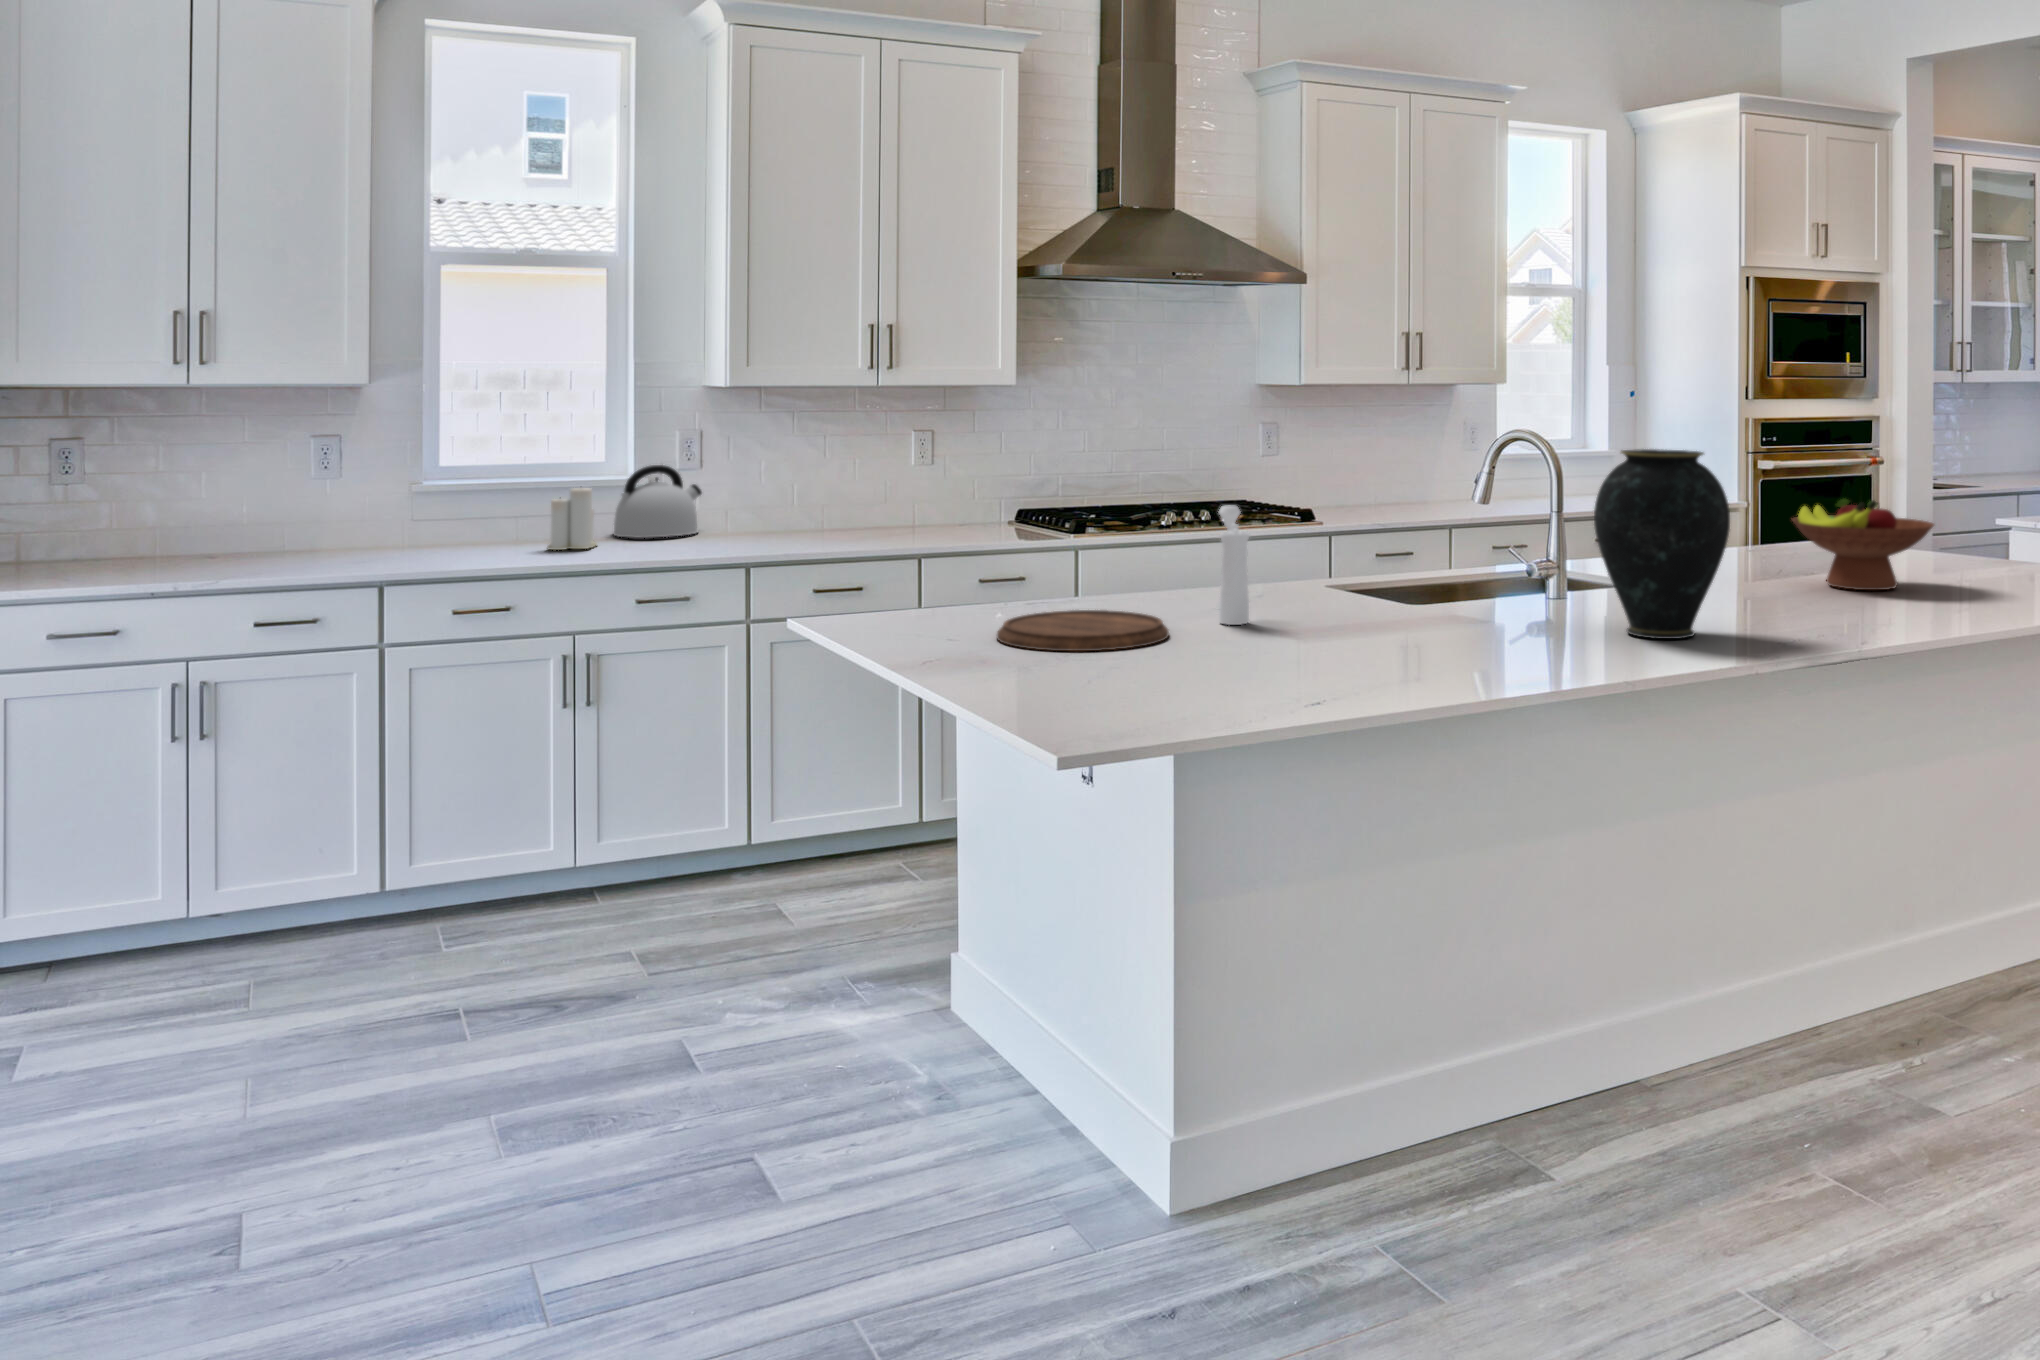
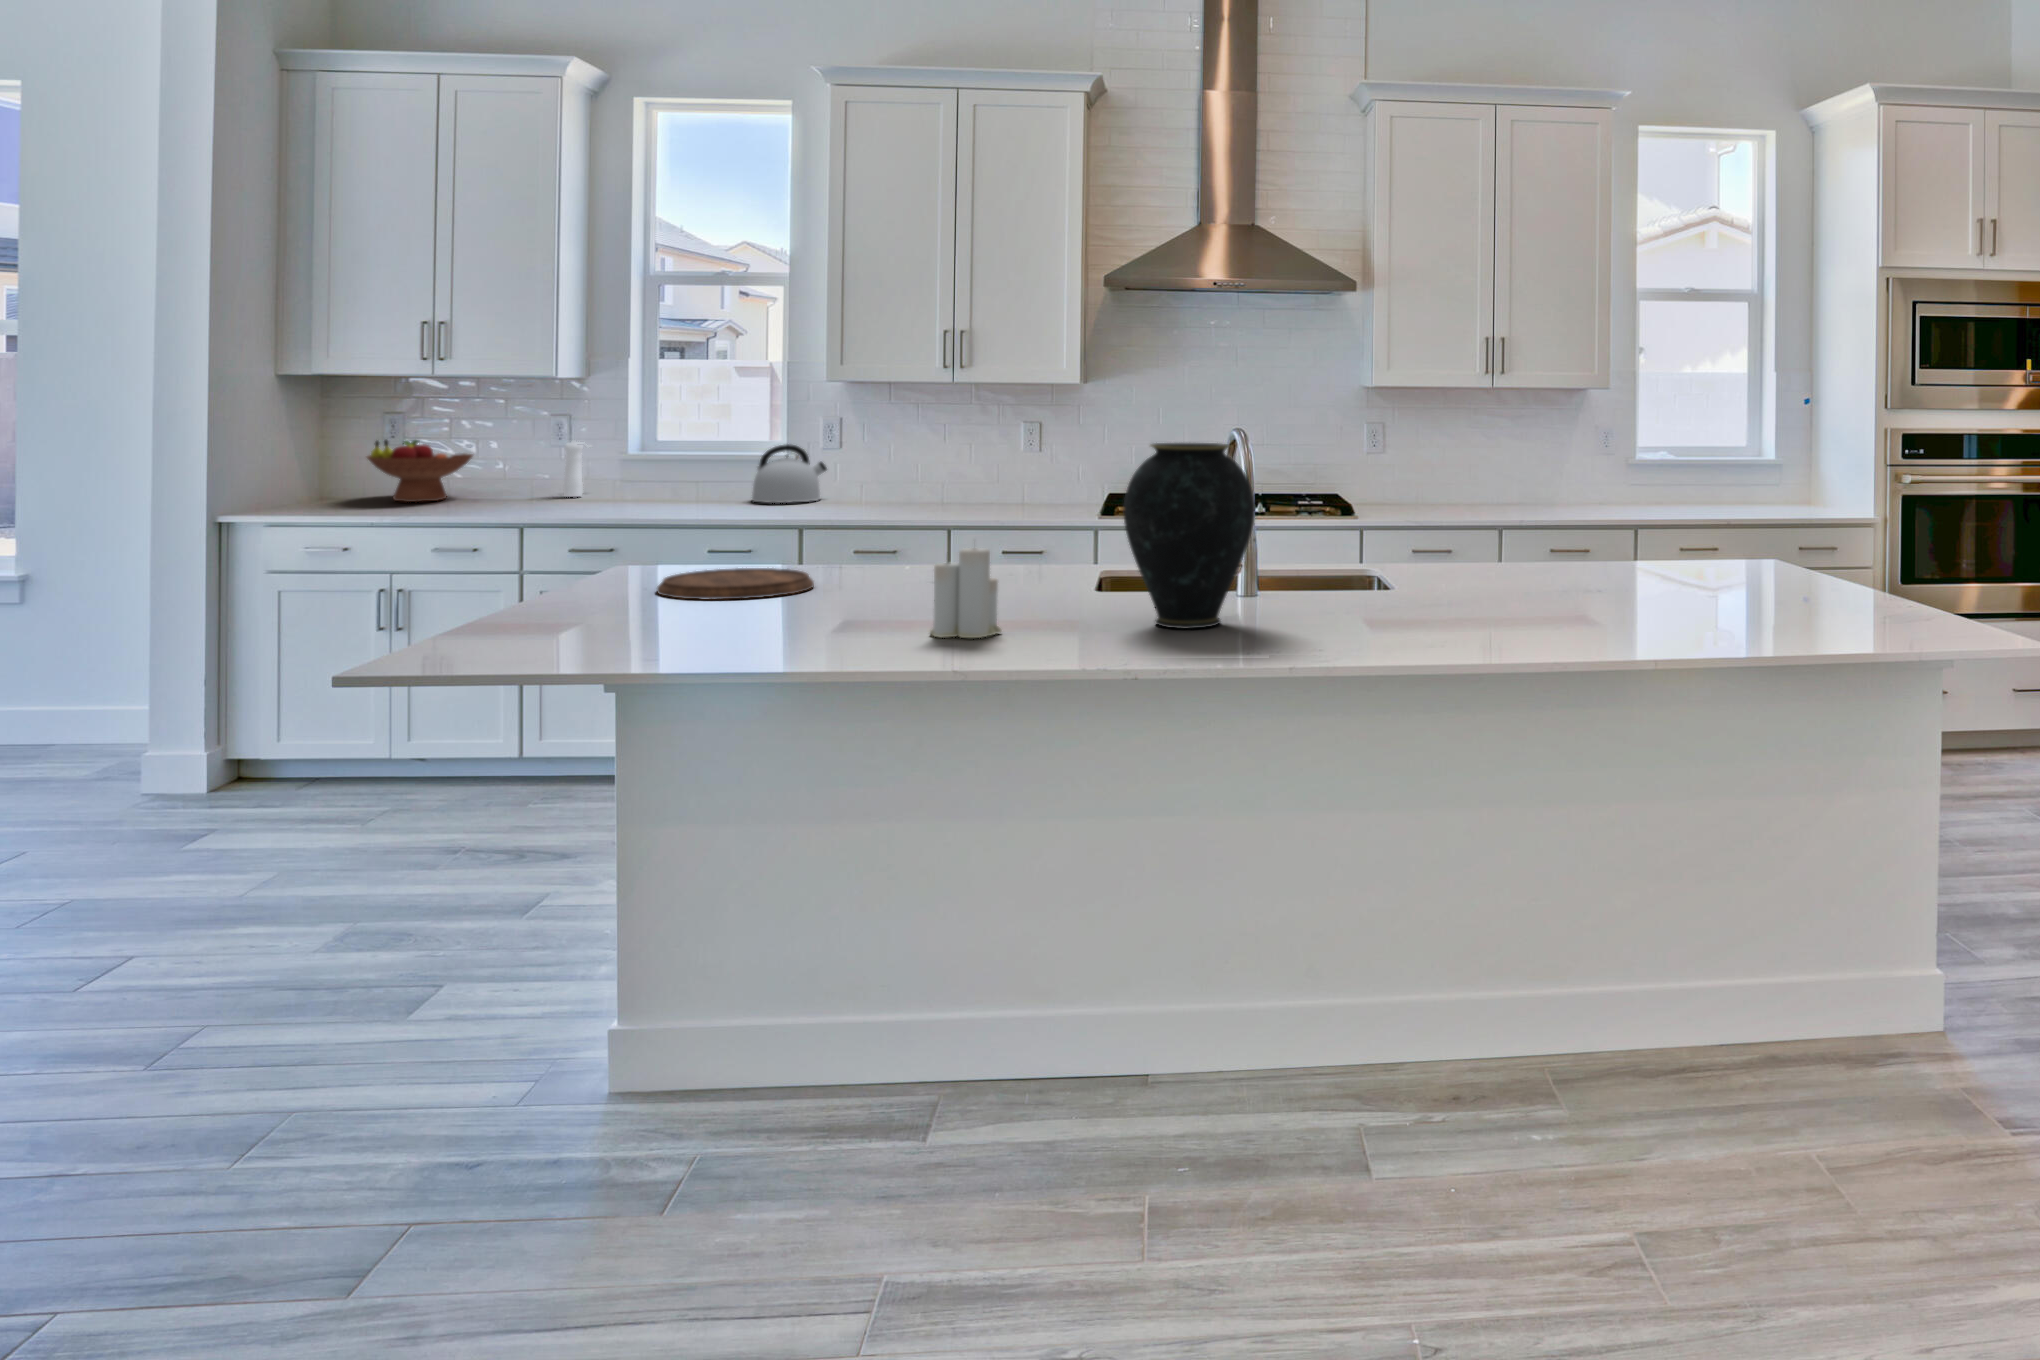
candle: present [547,488,597,550] -> present [930,548,1002,638]
fruit bowl: present [1792,499,1934,590] -> present [367,440,473,502]
pepper mill: present [1219,505,1250,625] -> present [564,441,592,497]

